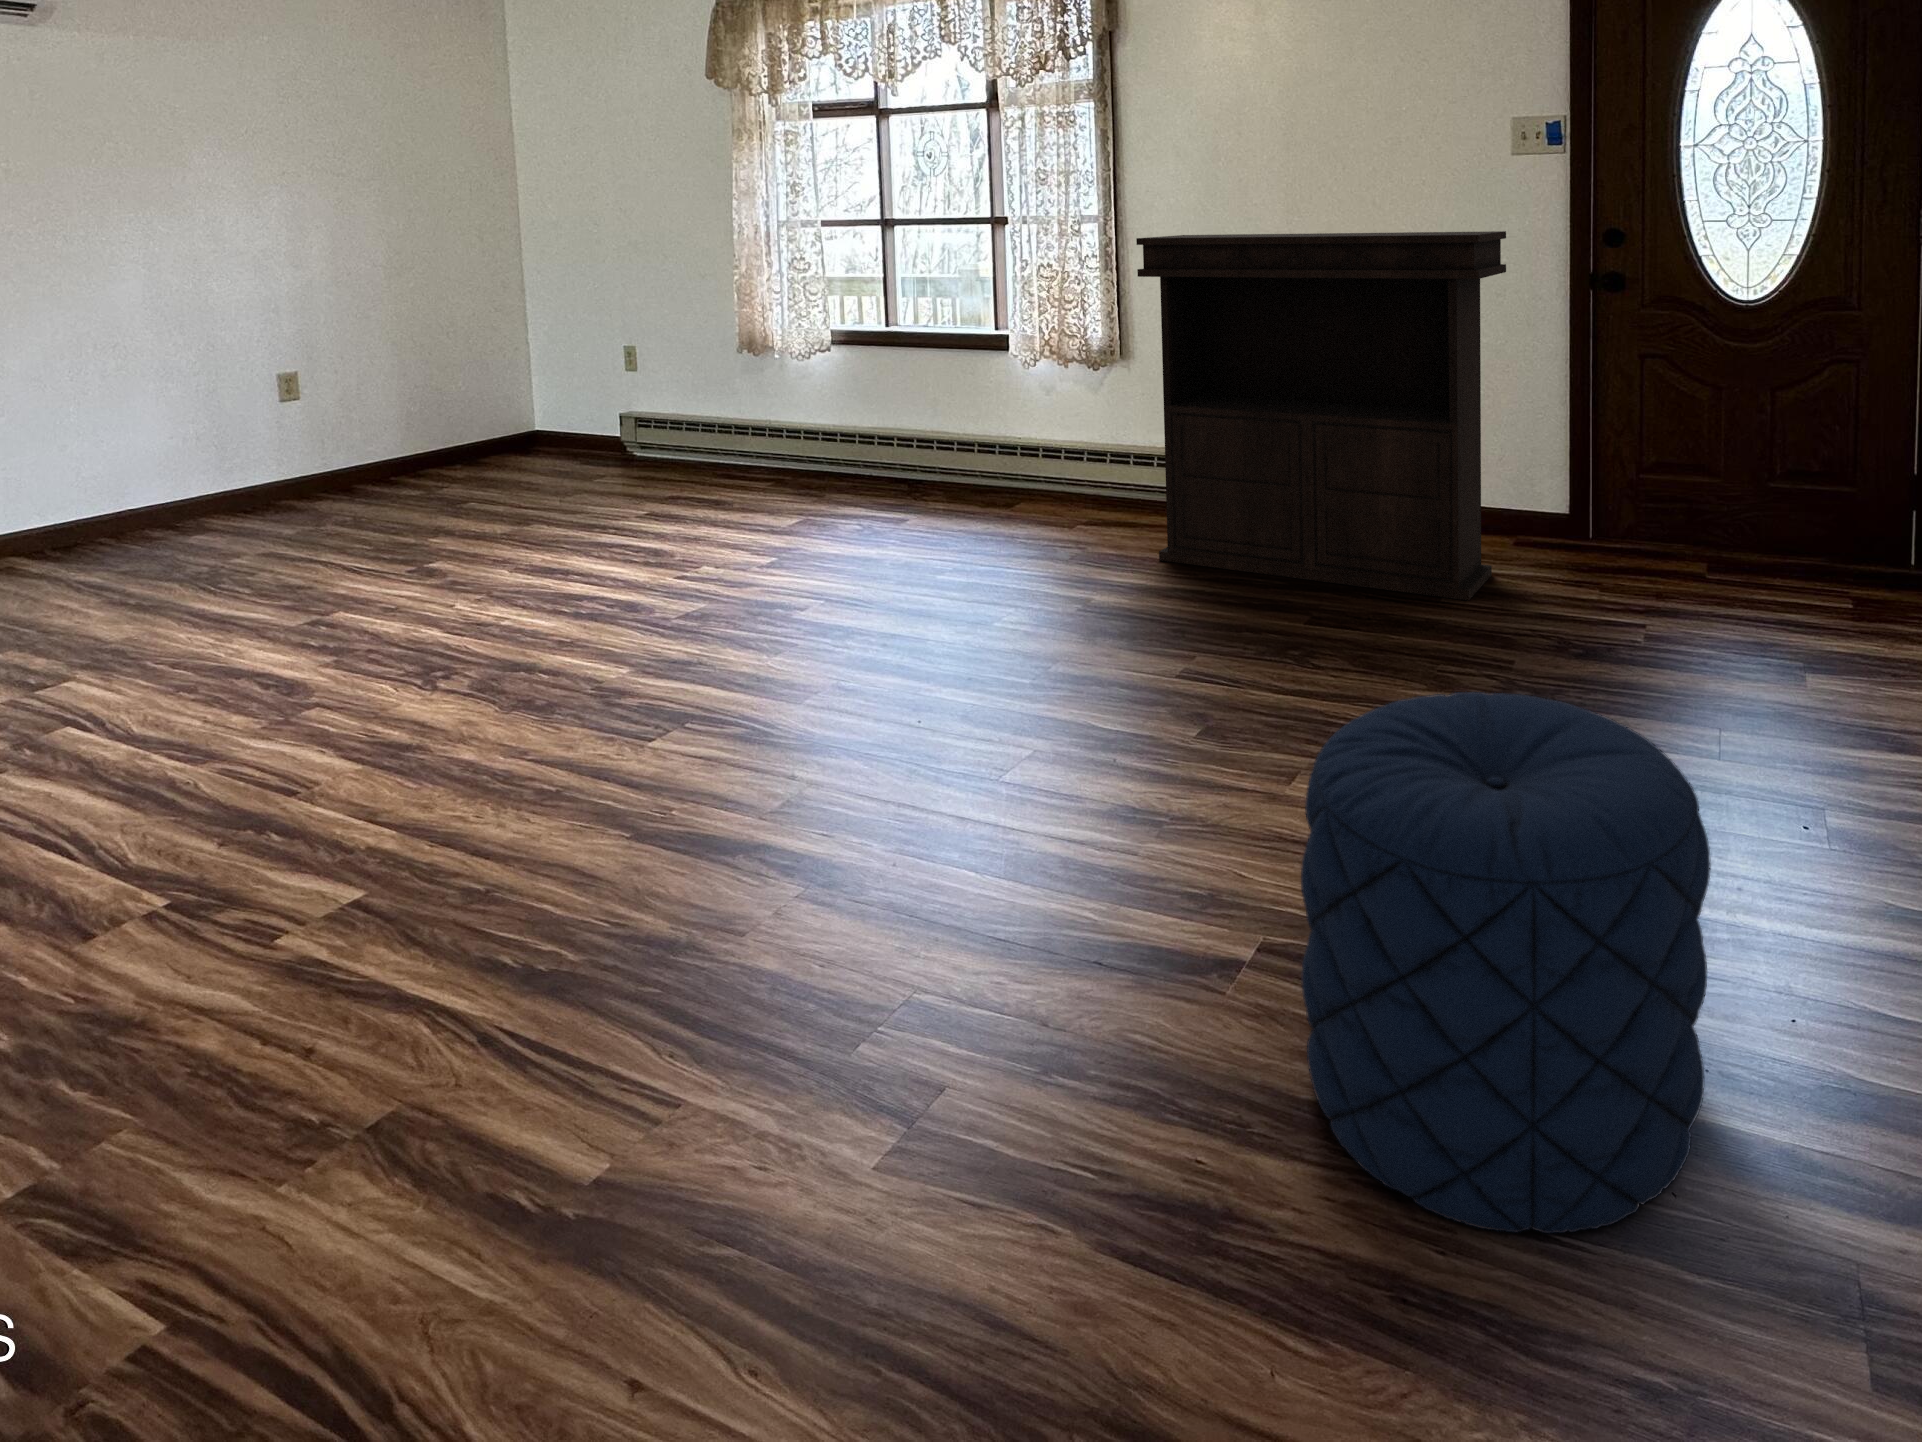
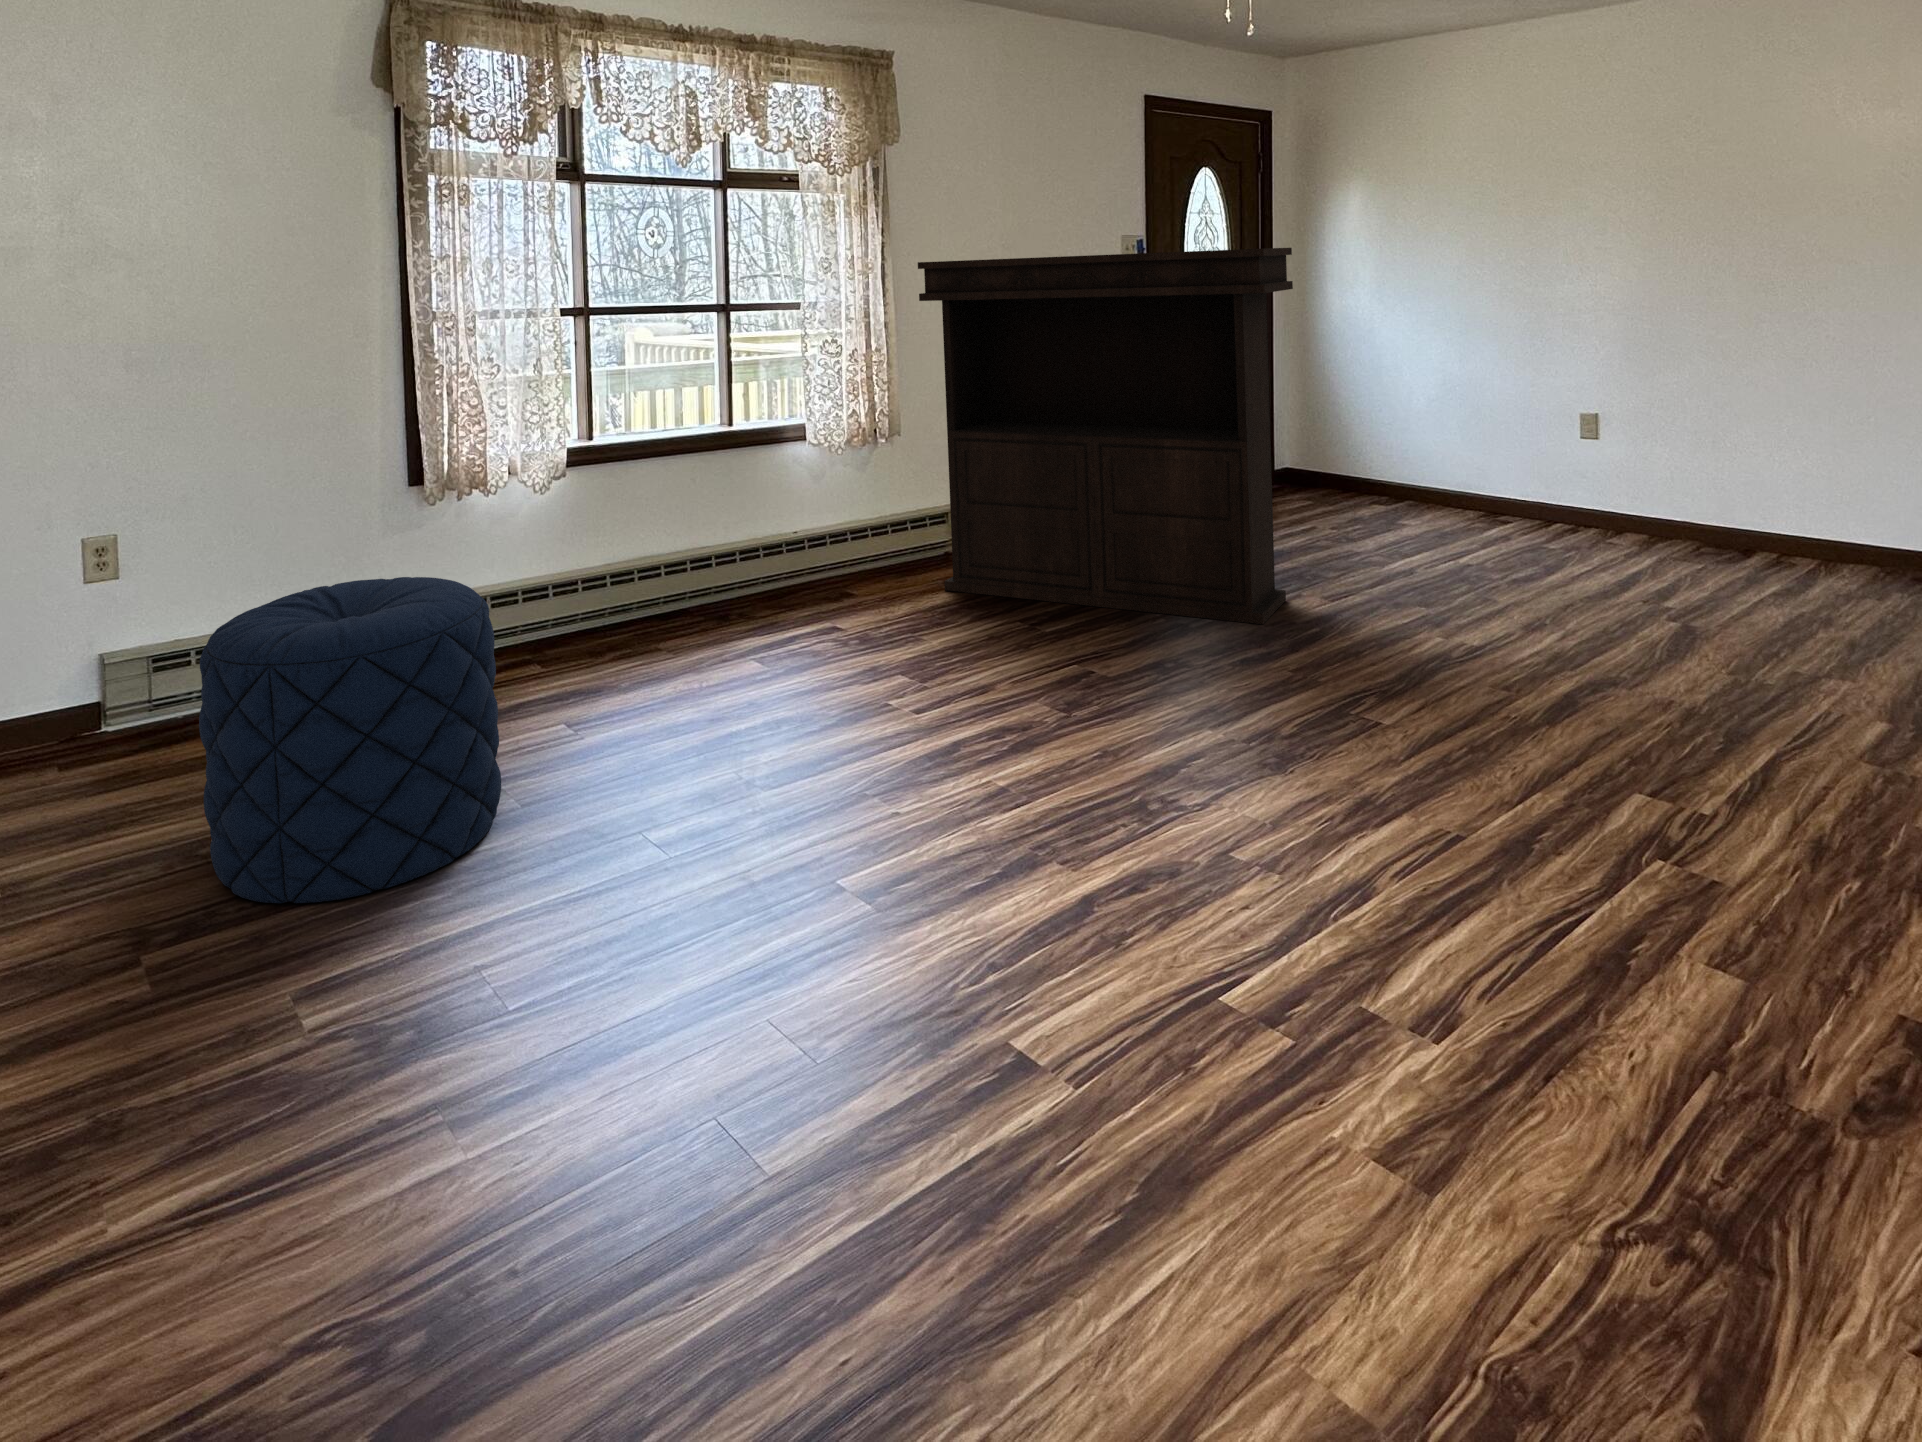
pouf: present [1301,692,1711,1233] -> present [199,577,501,903]

